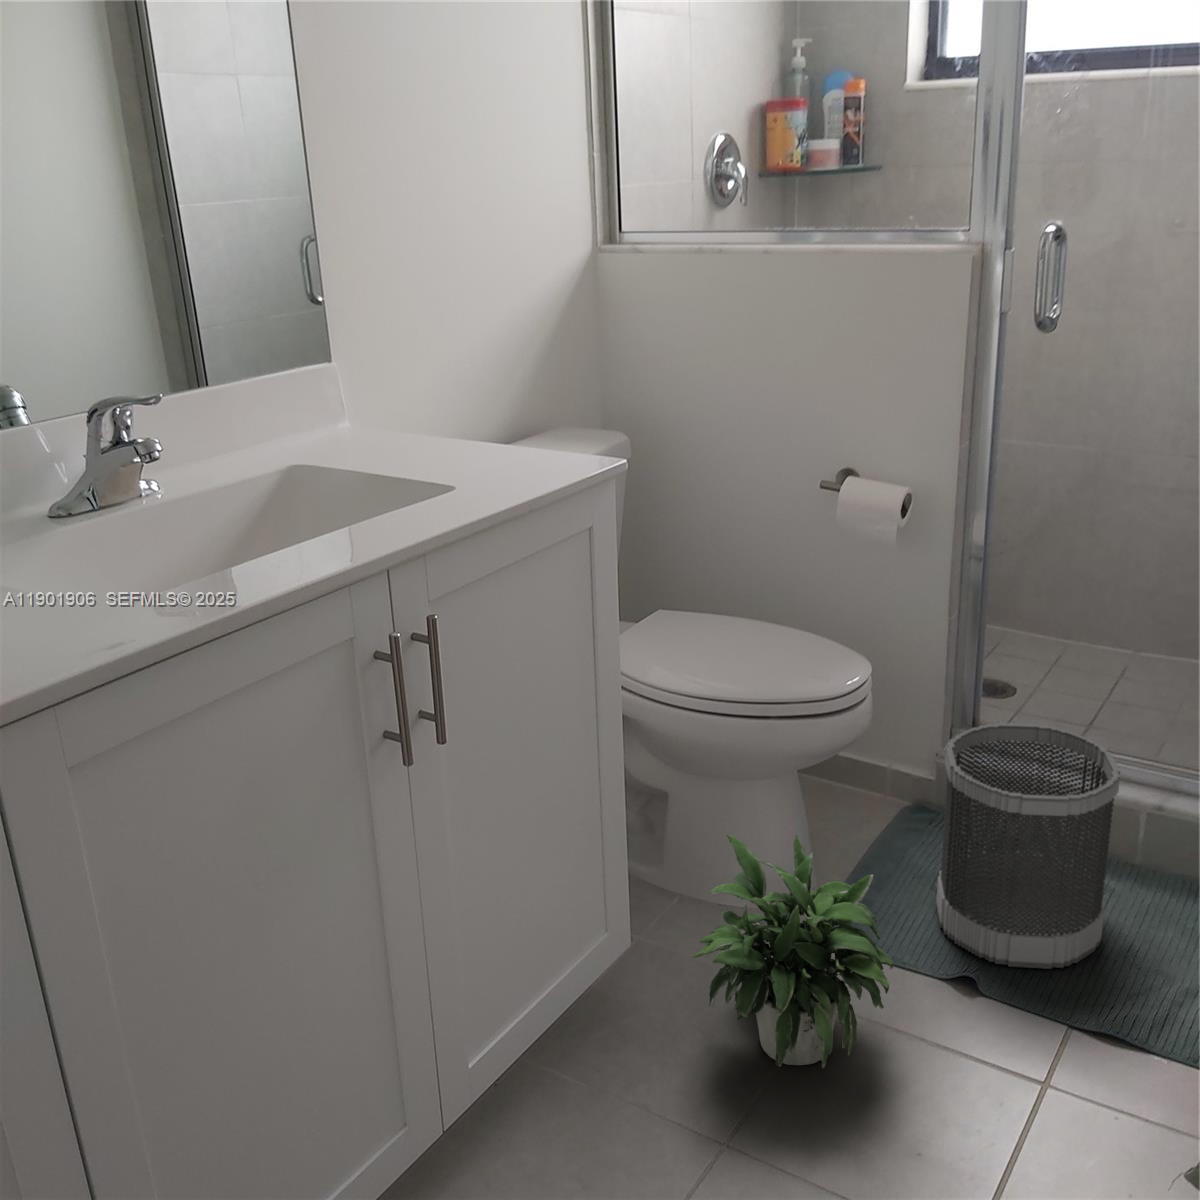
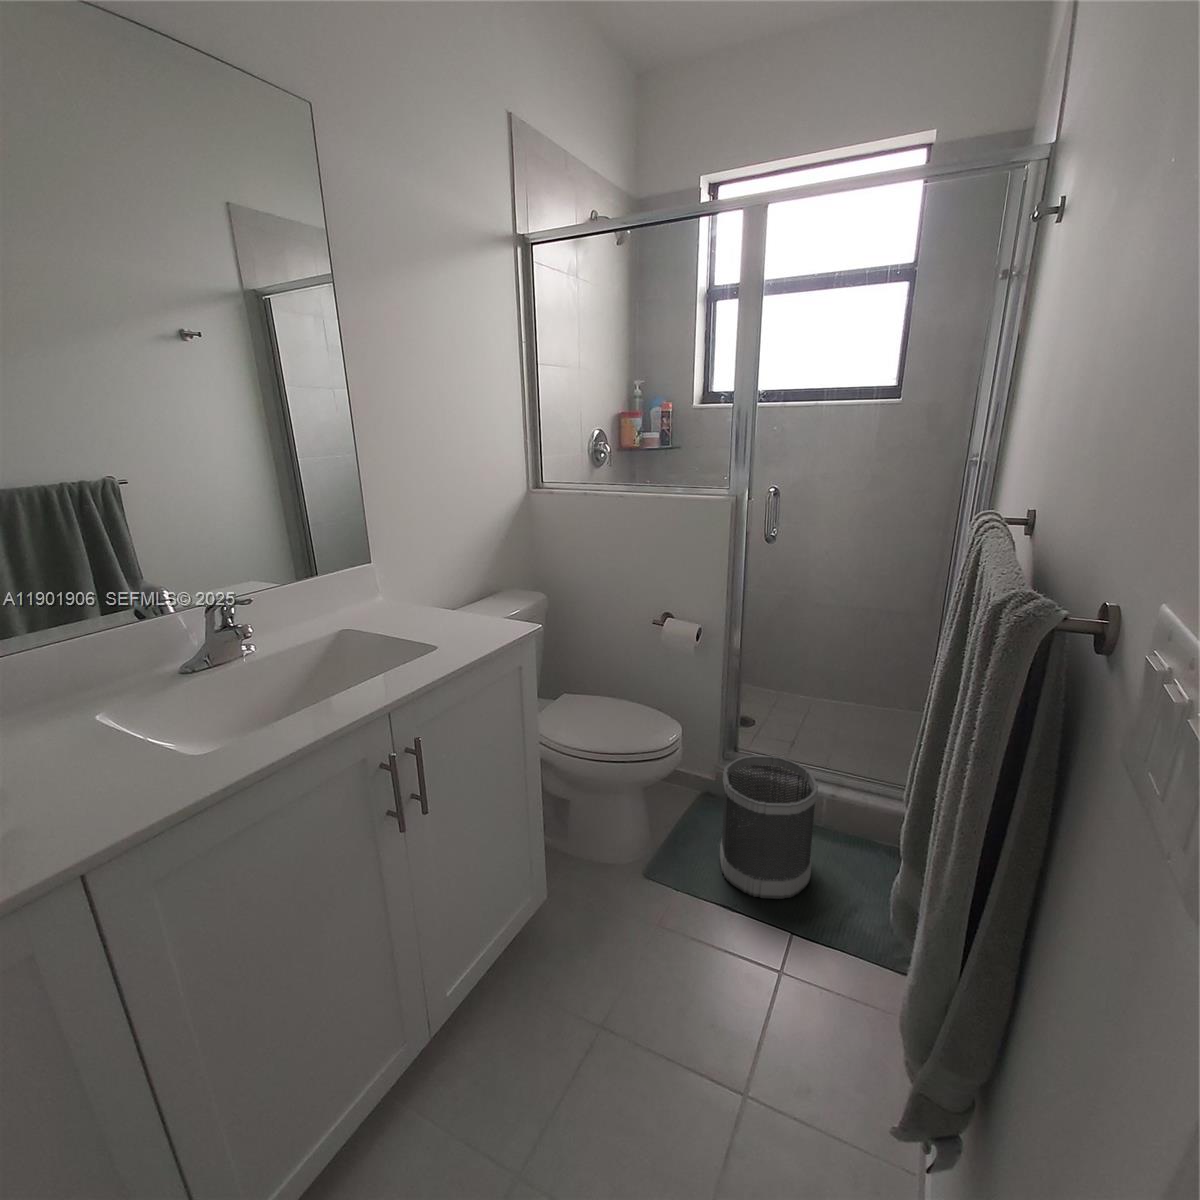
potted plant: present [692,834,894,1068] -> none [581,832,696,982]

